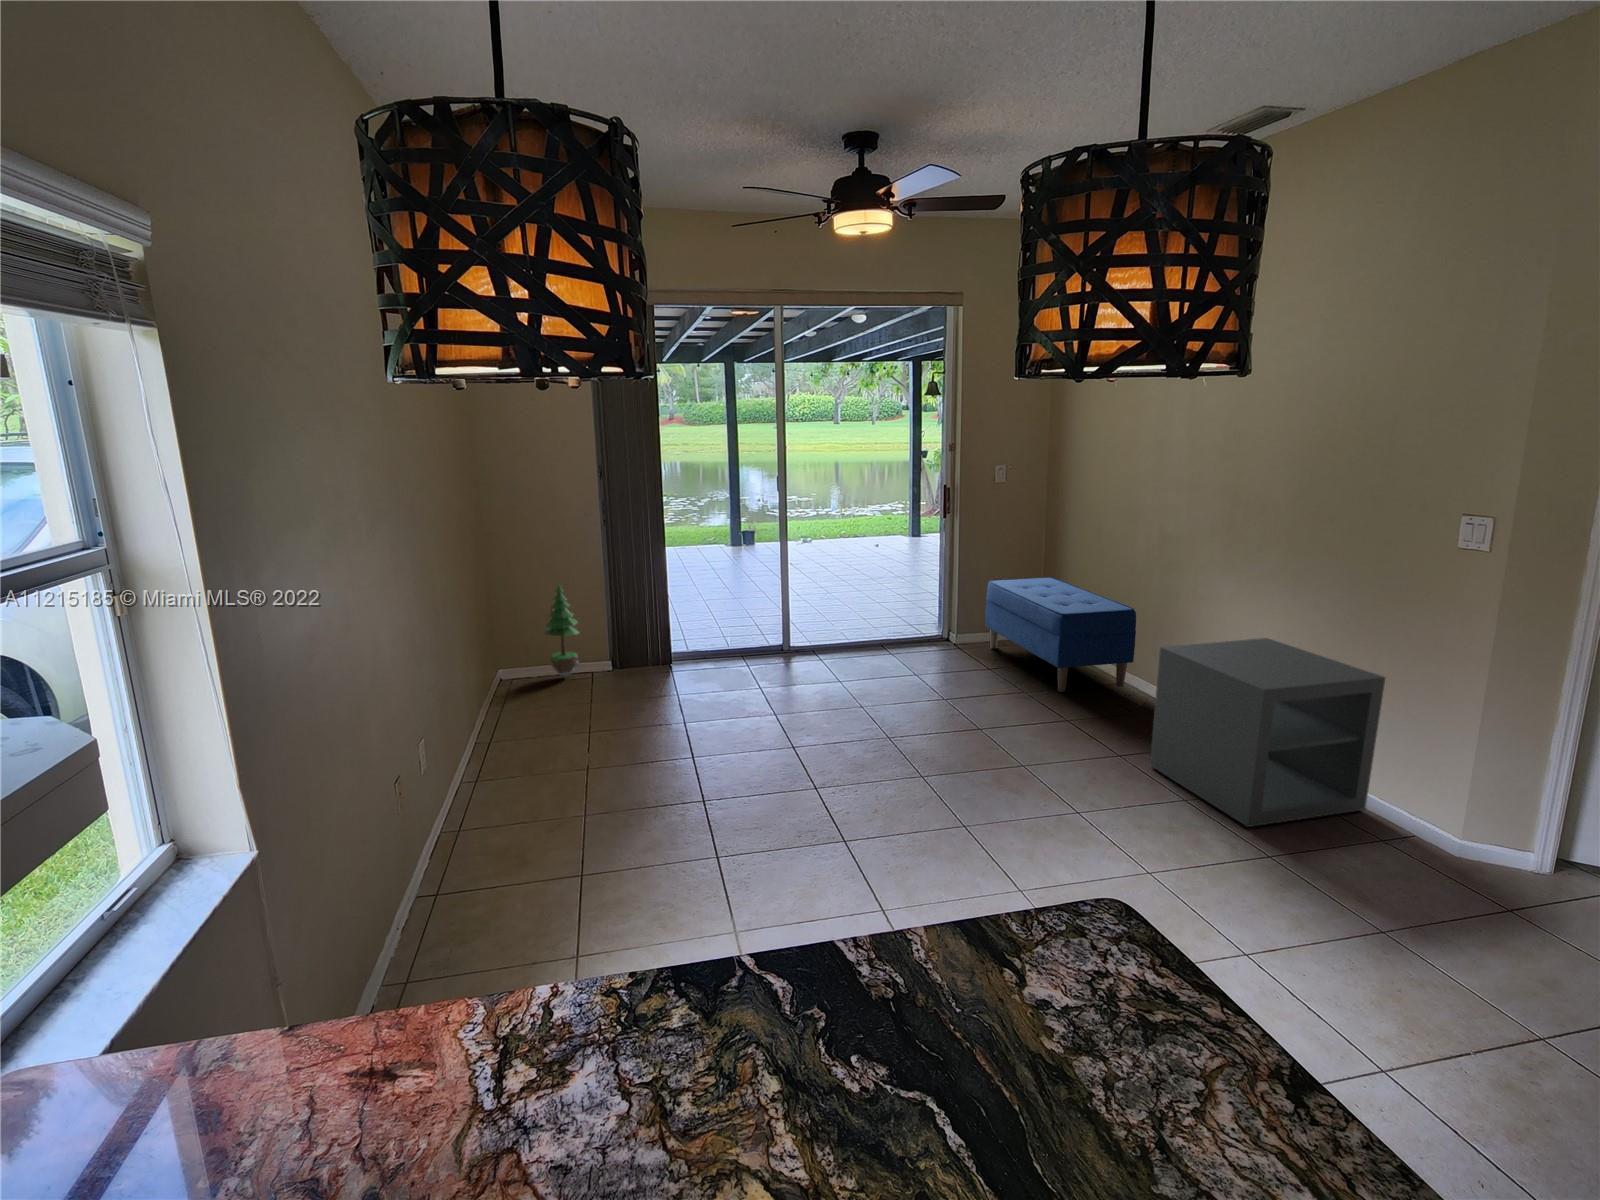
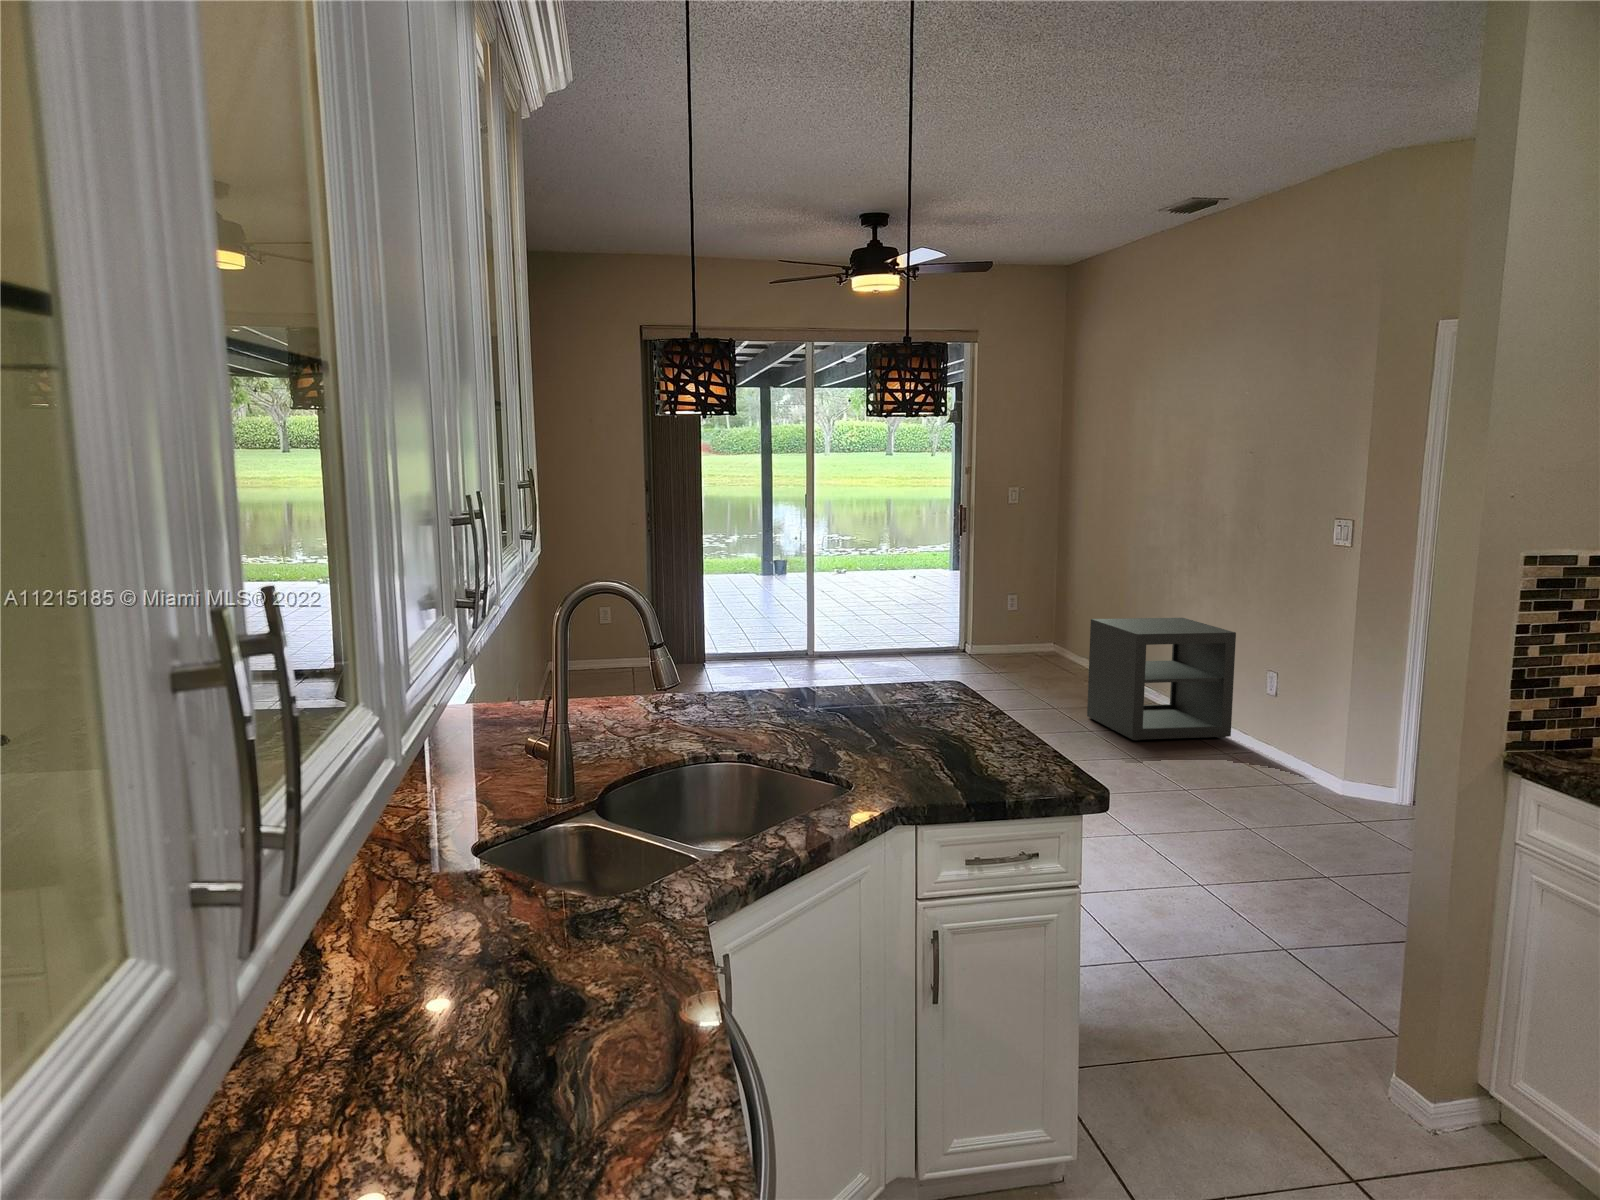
bench: present [985,577,1136,692] -> none [997,594,1114,683]
potted tree: present [545,584,579,677] -> none [594,579,625,665]

